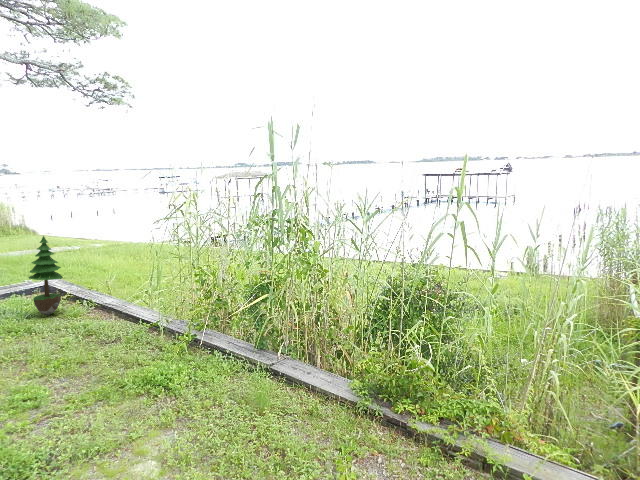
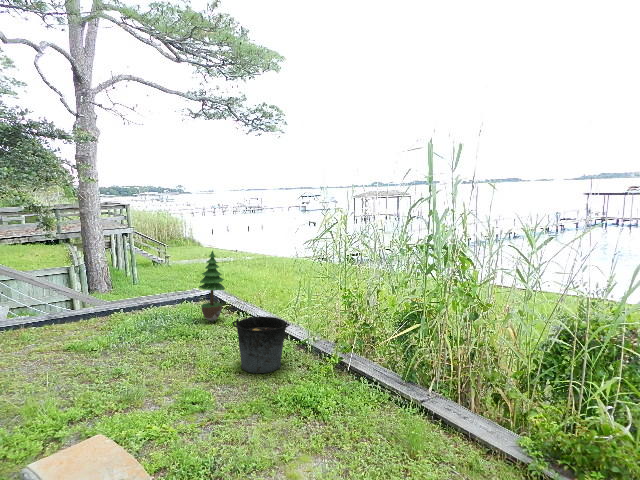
bucket: none [70,302,138,361] -> present [233,317,290,373]

